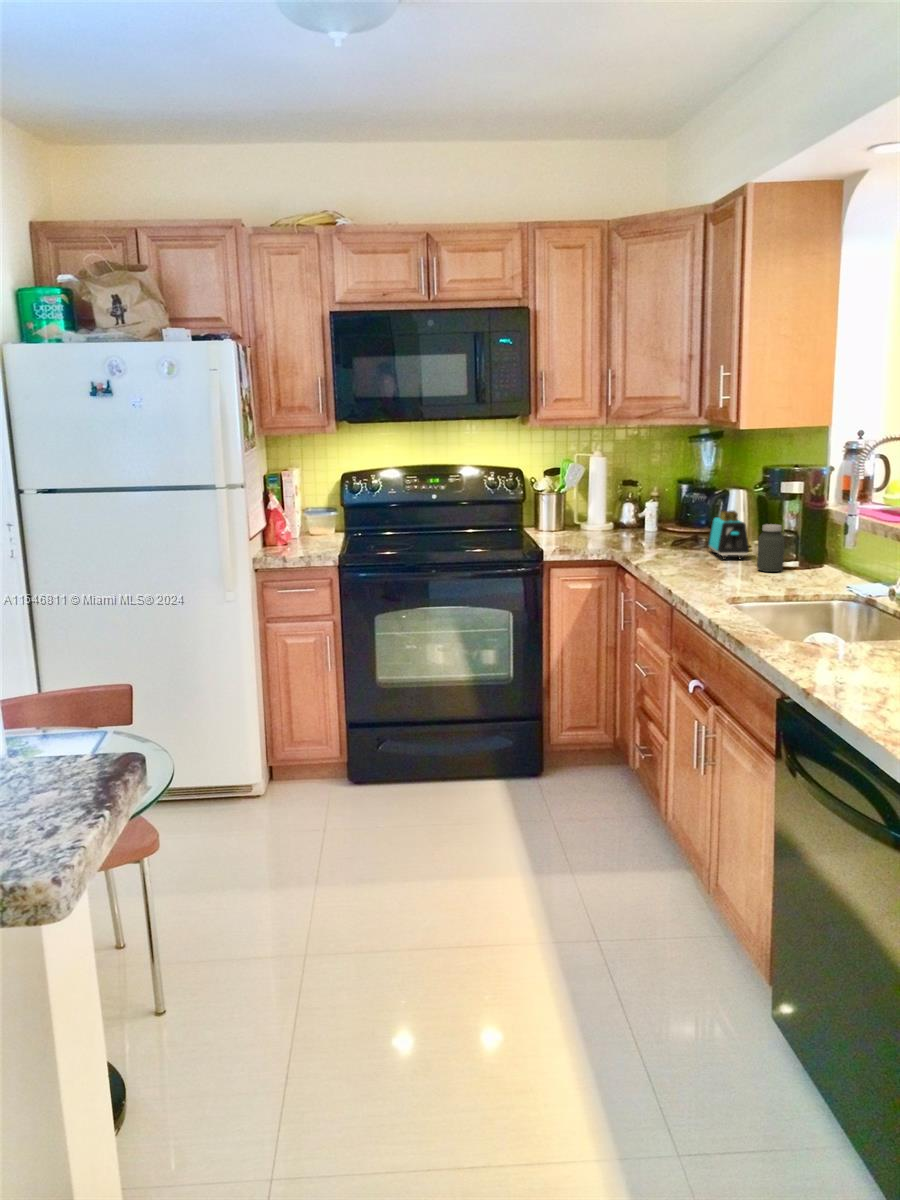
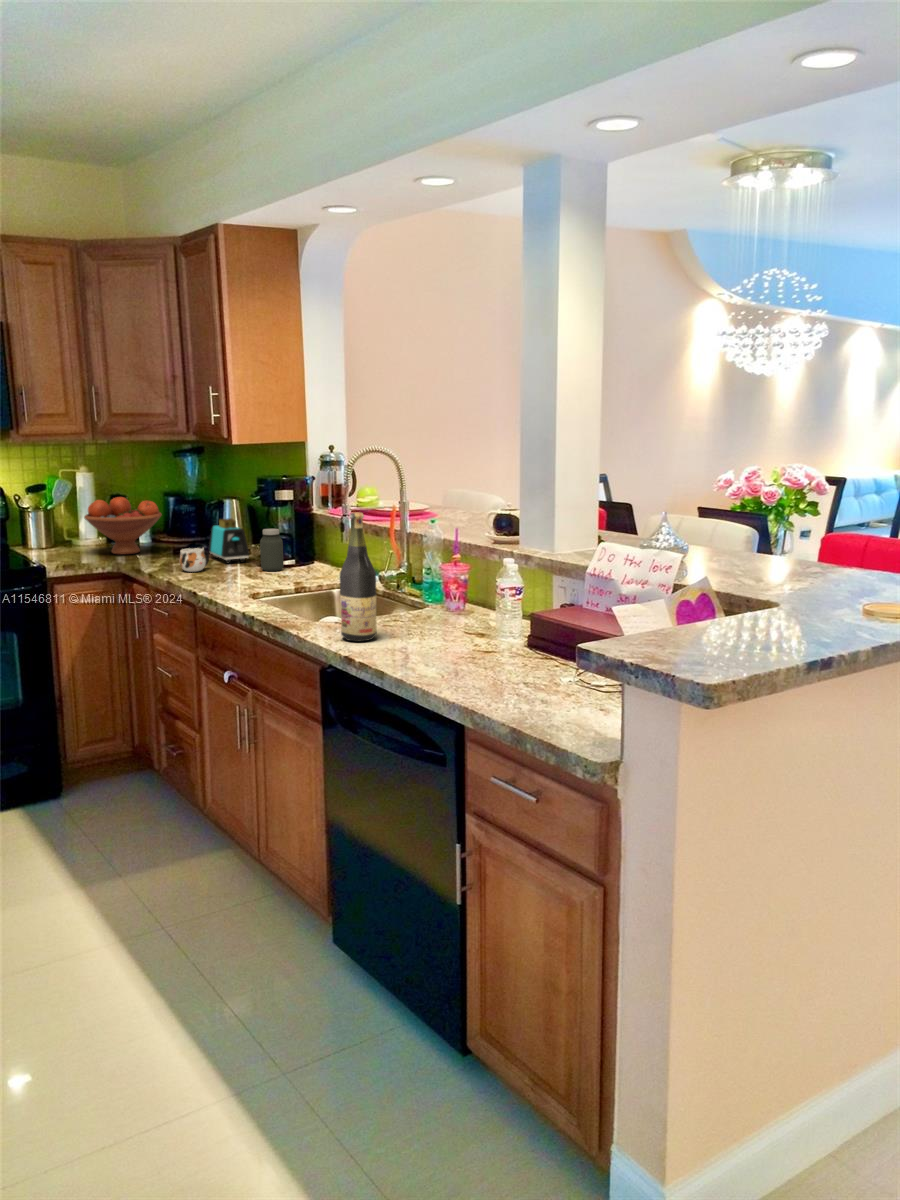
fruit bowl: none [588,483,665,542] -> present [84,497,162,555]
wine bottle: none [810,512,862,672] -> present [340,512,377,641]
mug: none [669,539,701,566] -> present [180,547,209,572]

